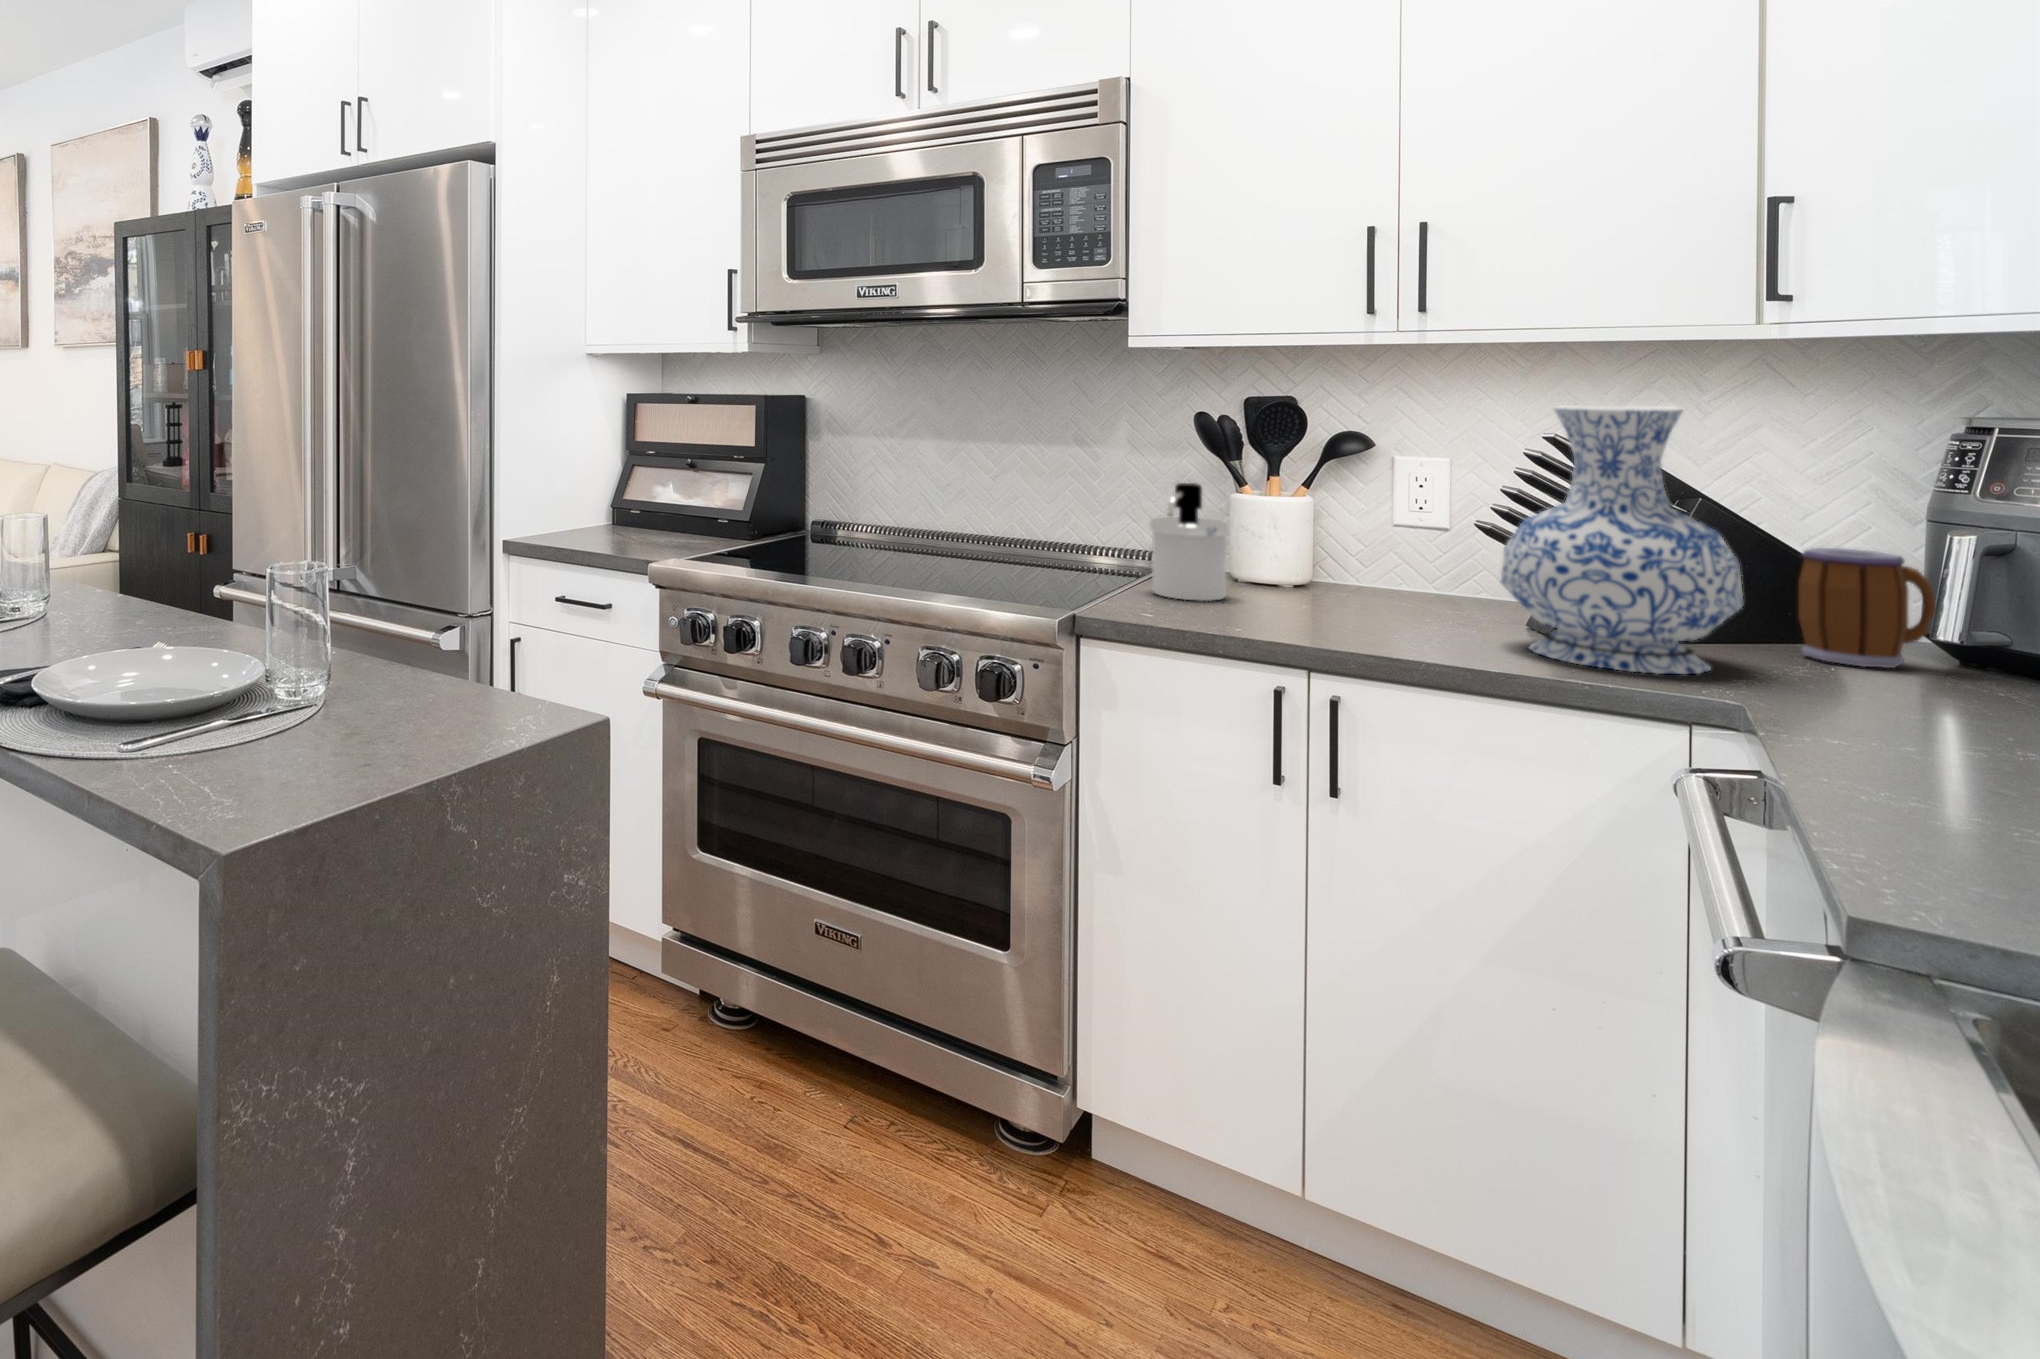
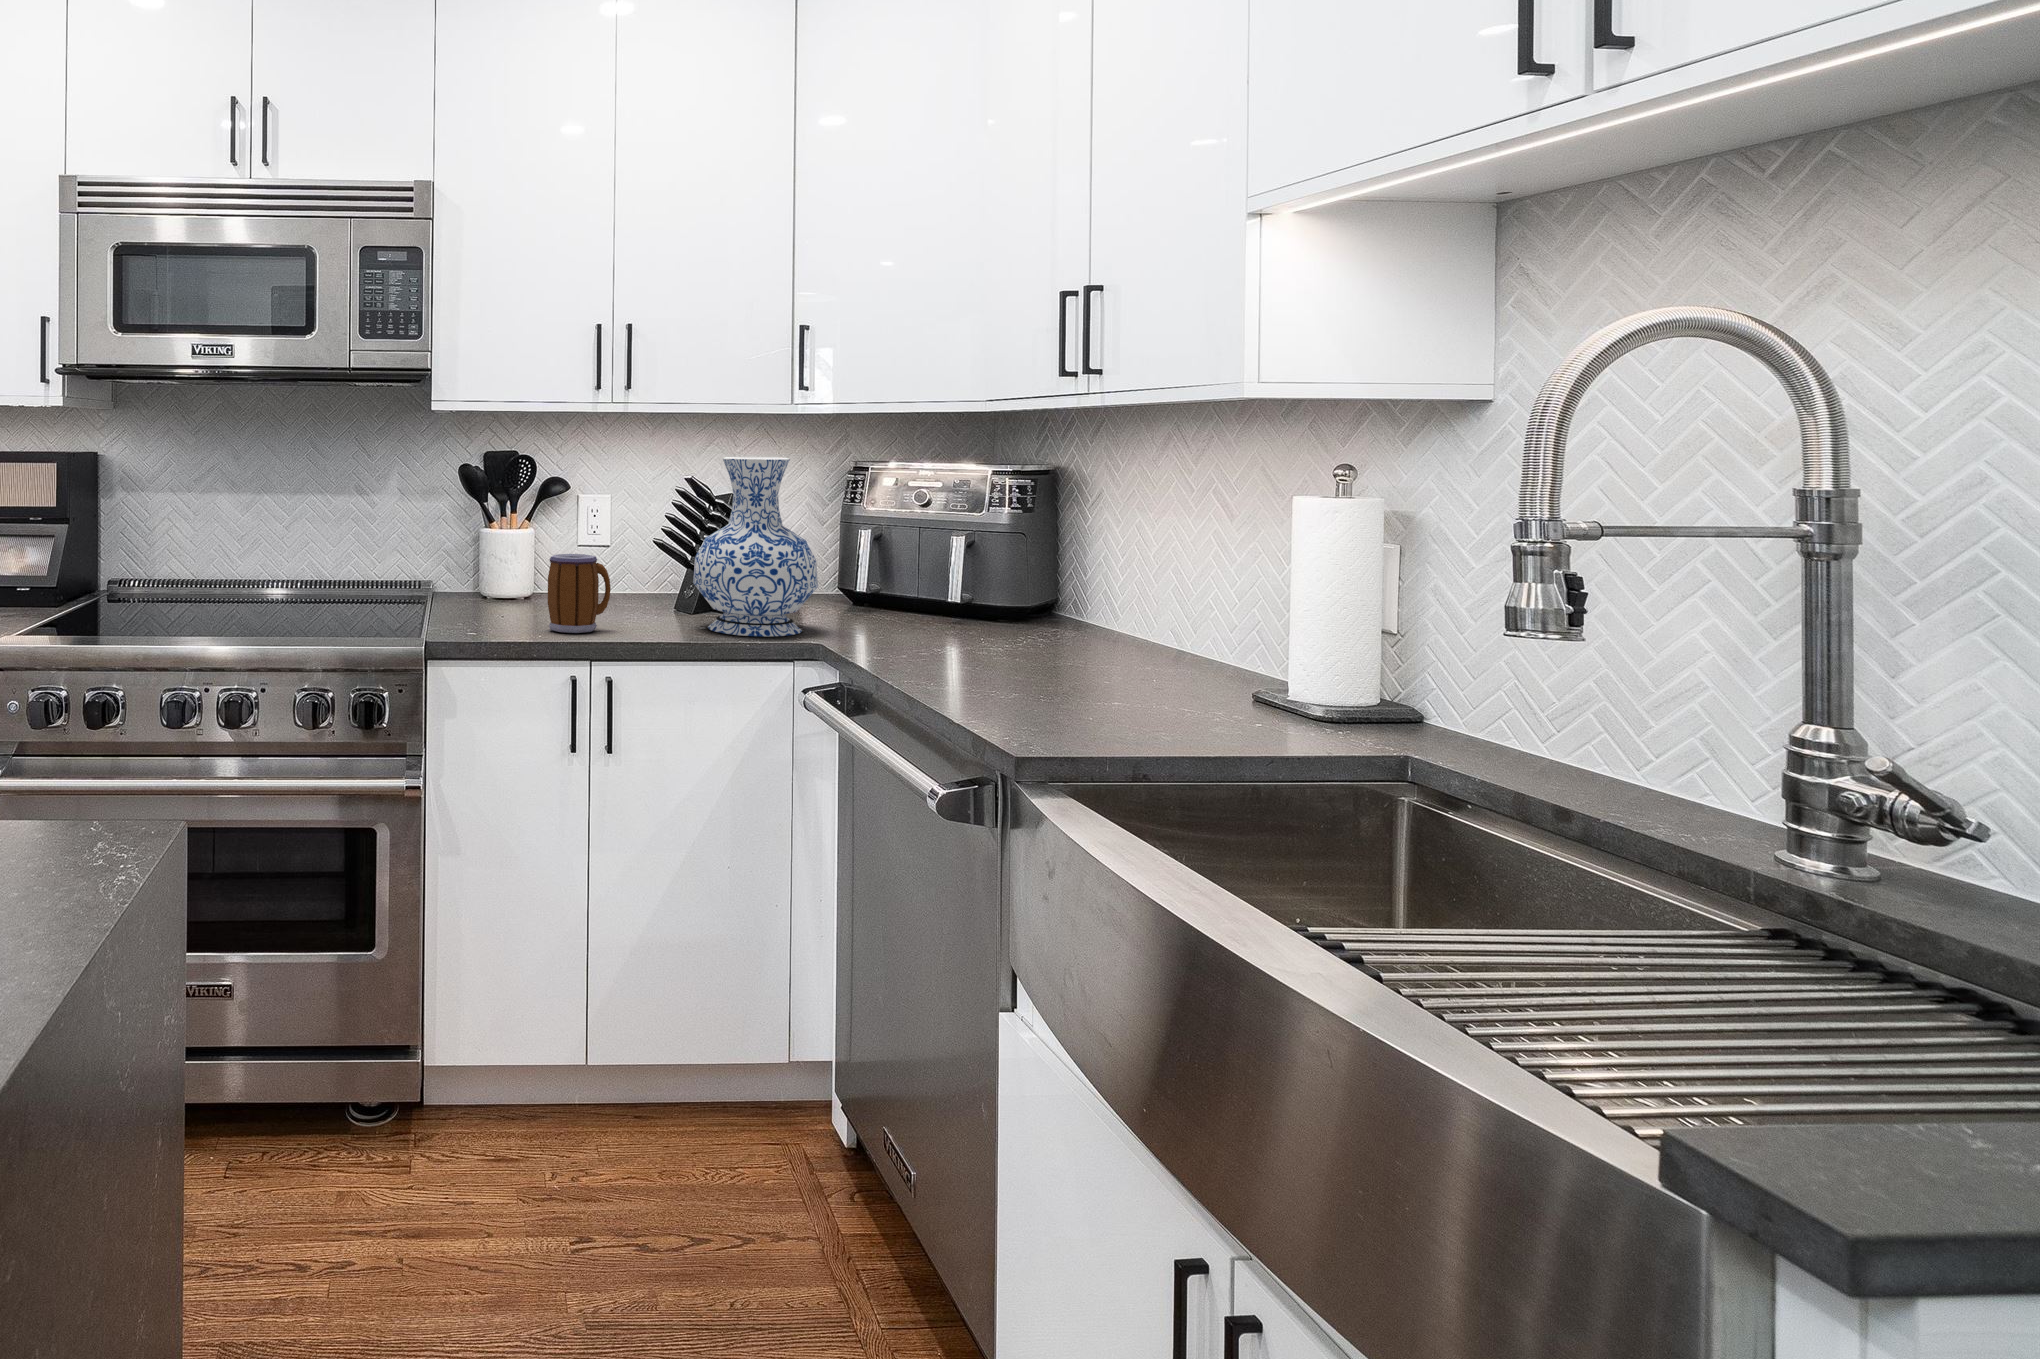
soap dispenser: present [1150,483,1228,601] -> none [451,524,508,622]
mug: present [1798,548,1935,668] -> present [548,554,611,633]

